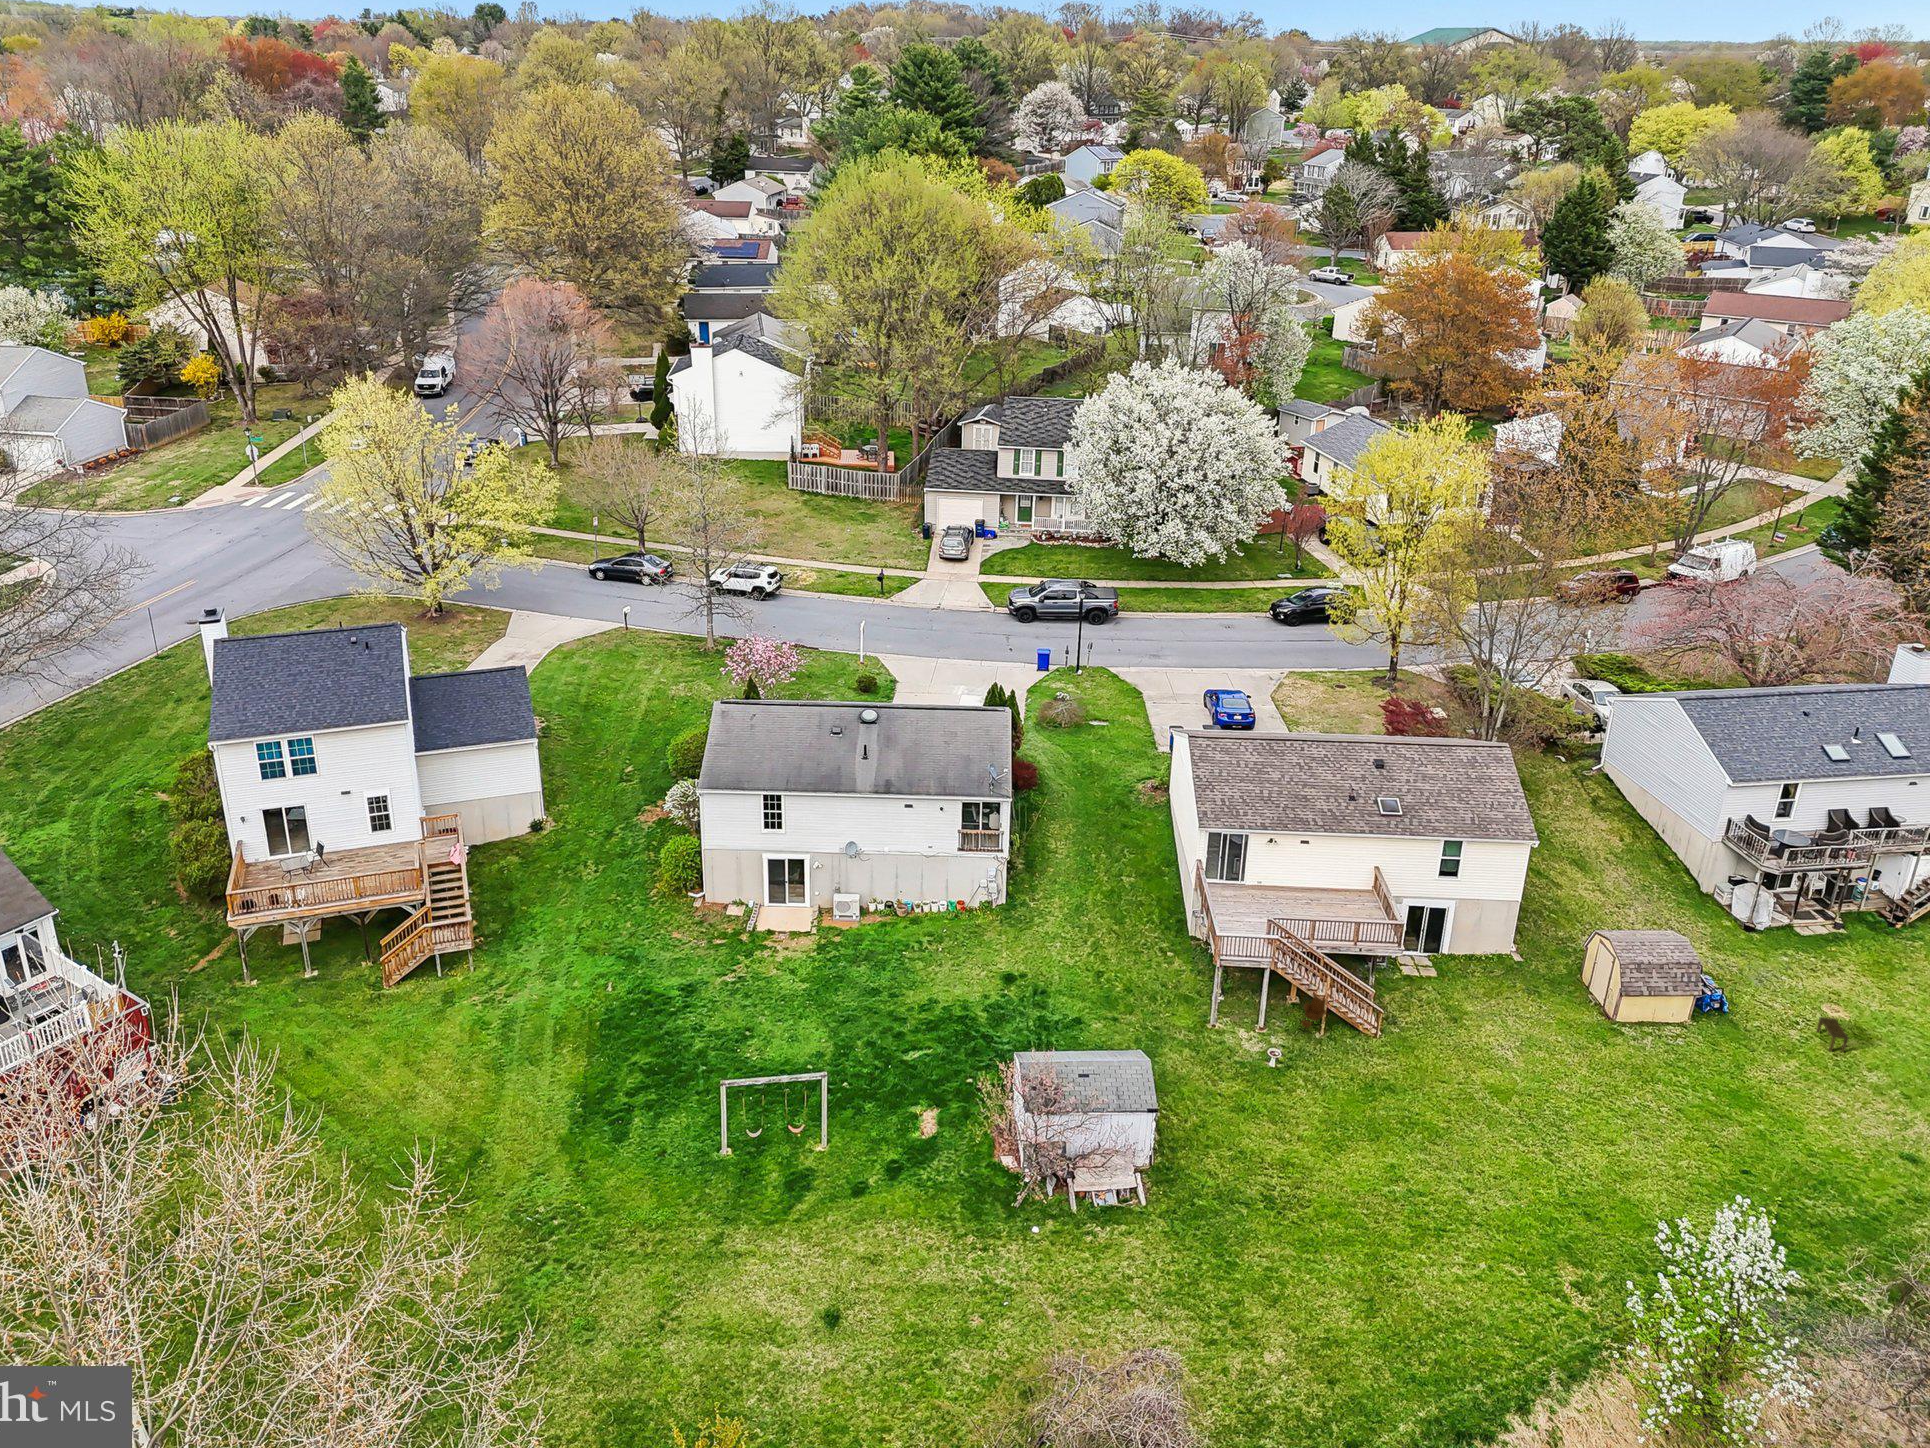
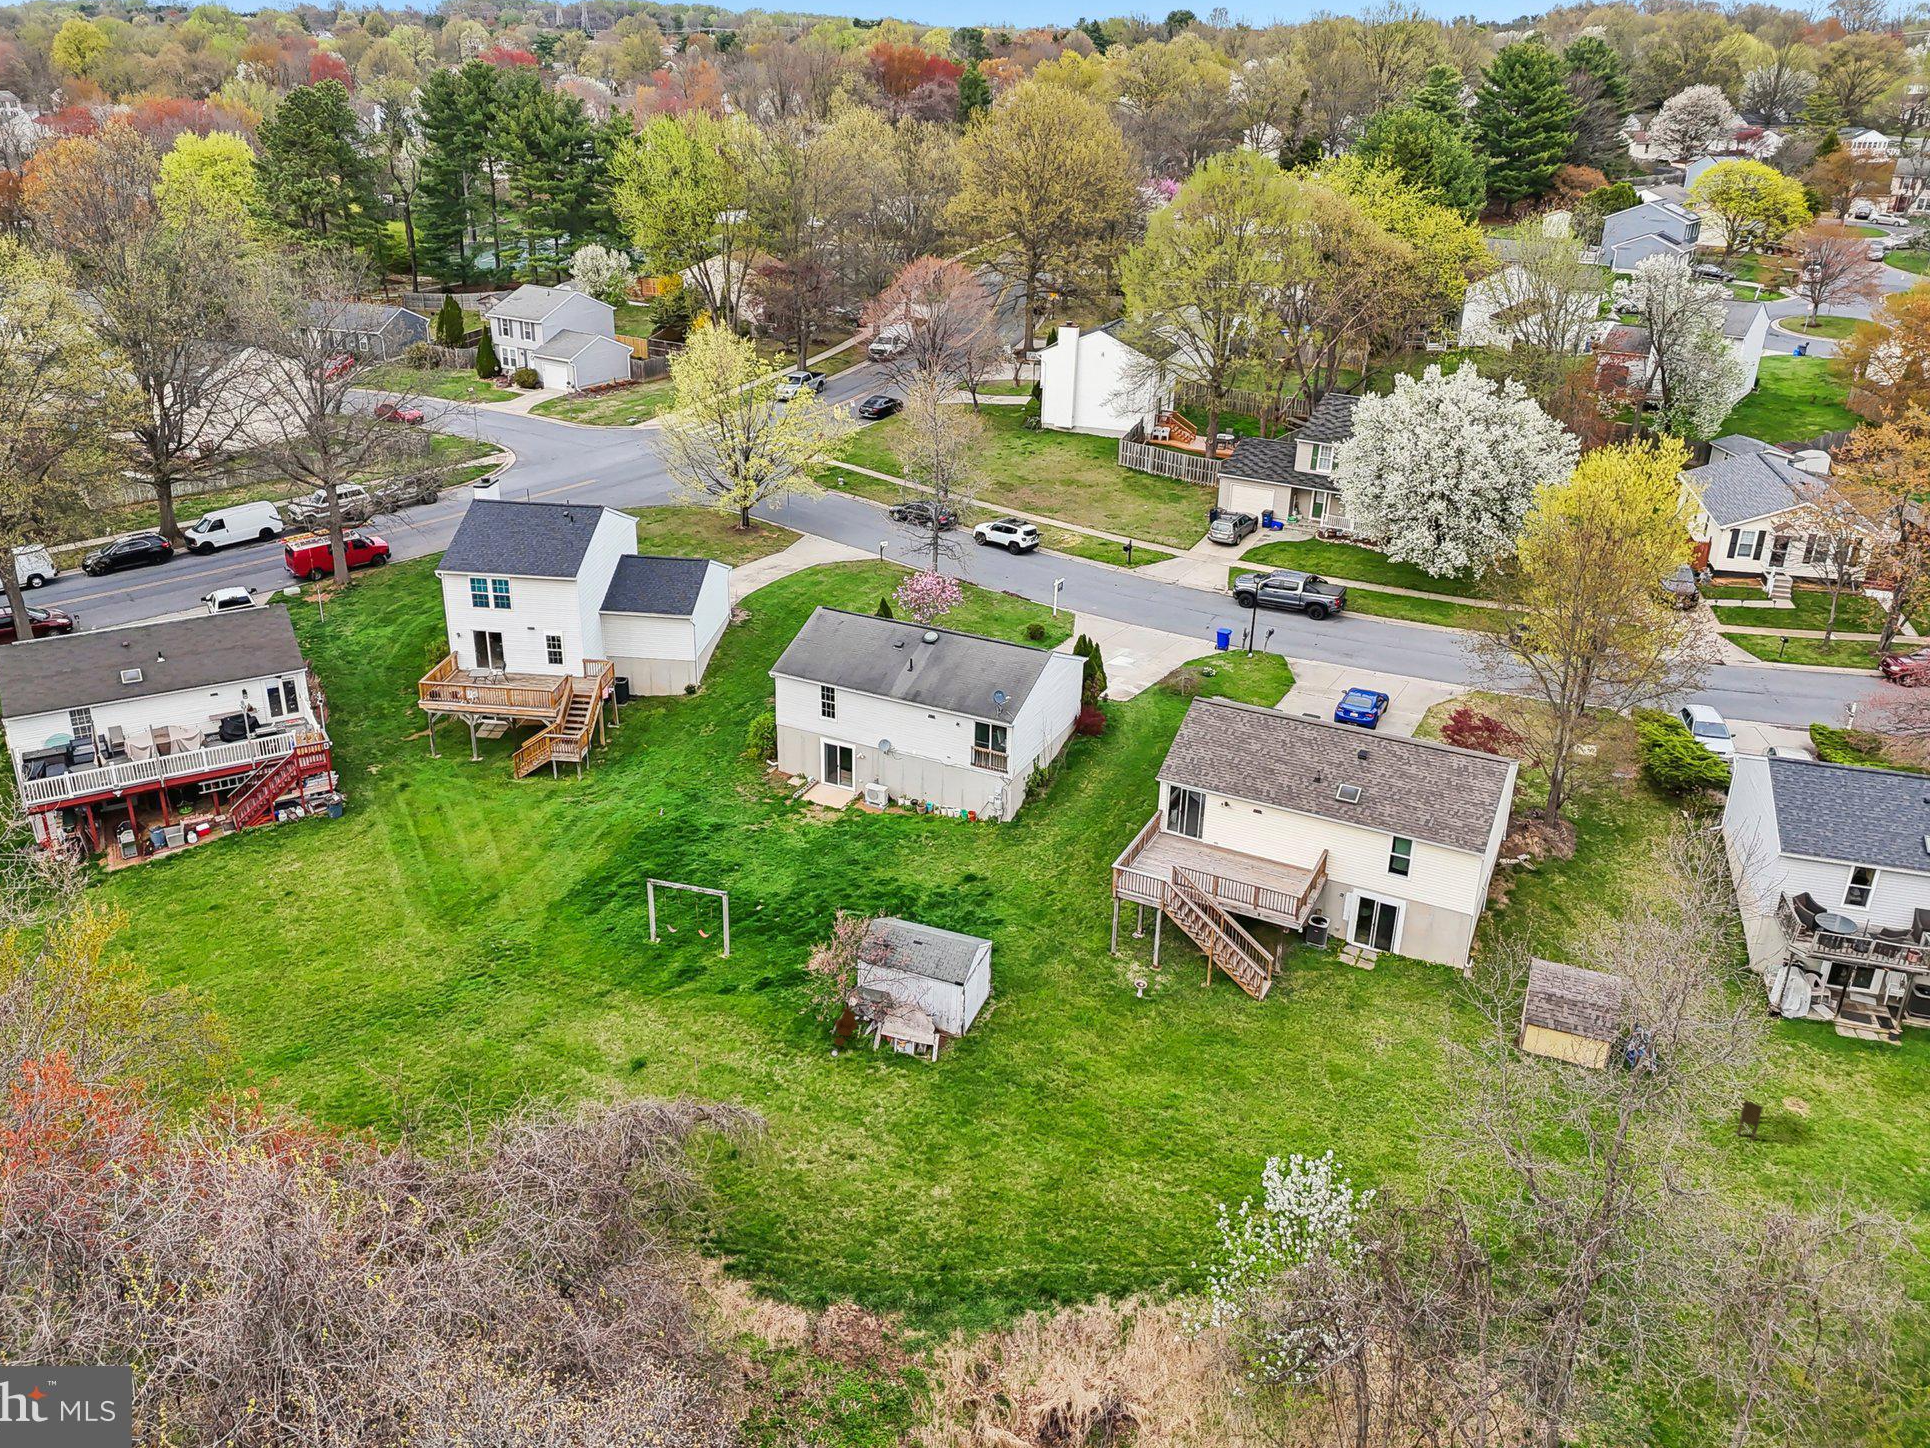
lounge chair: present [1301,994,1327,1031] -> present [834,1008,858,1048]

